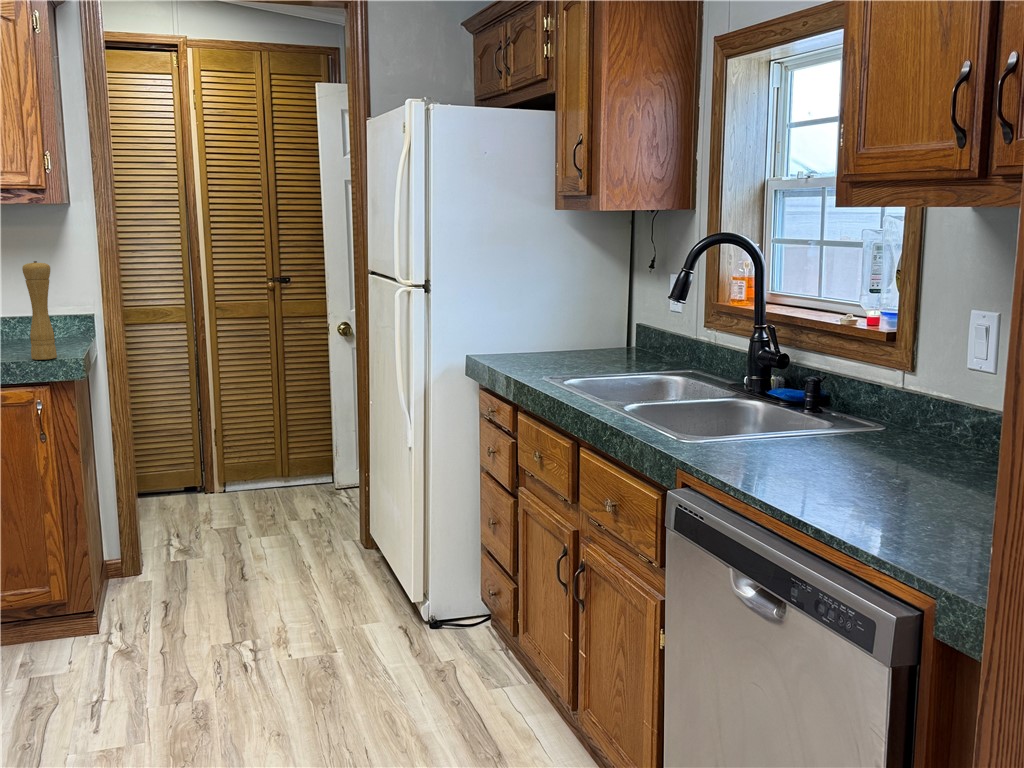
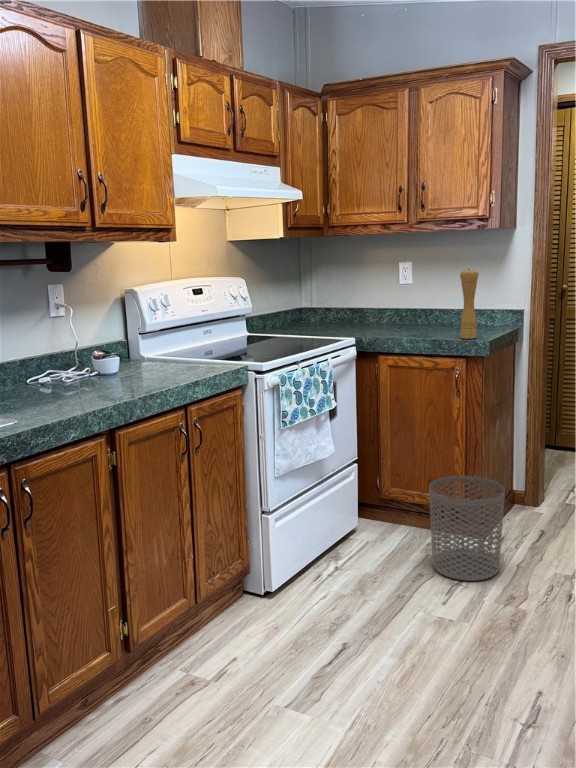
waste bin: none [29,548,144,697] -> present [429,476,505,581]

